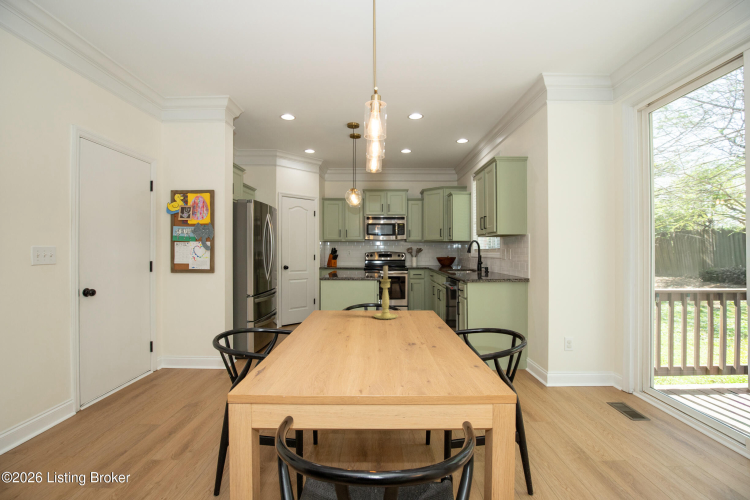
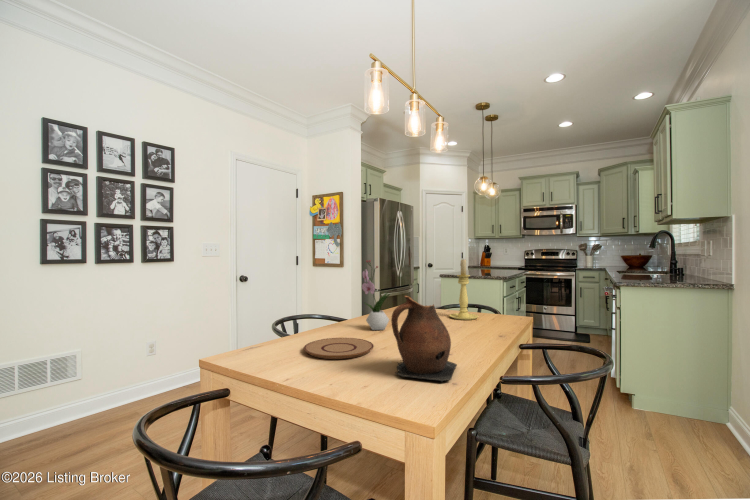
flower arrangement: none [317,269,349,338] -> present [362,260,390,330]
ceramic pitcher: none [408,304,469,375] -> present [391,296,457,382]
plate: none [301,349,371,373] -> present [304,338,374,359]

